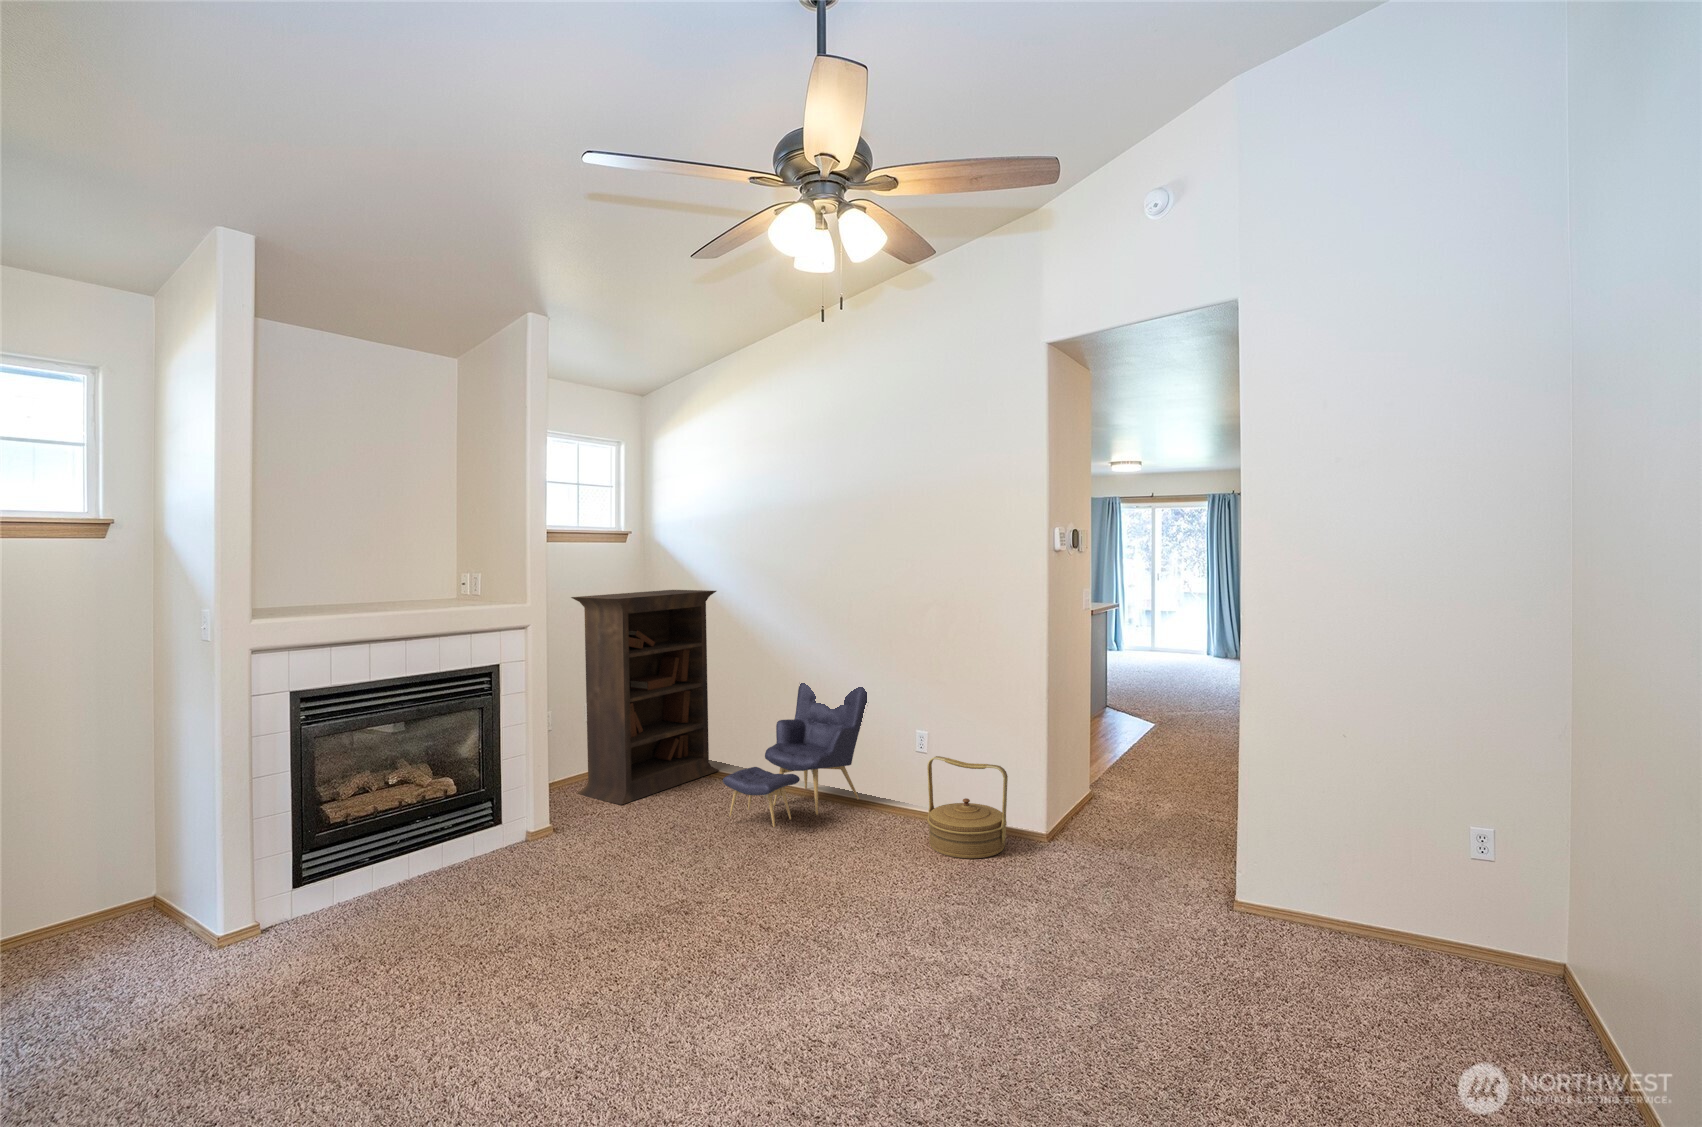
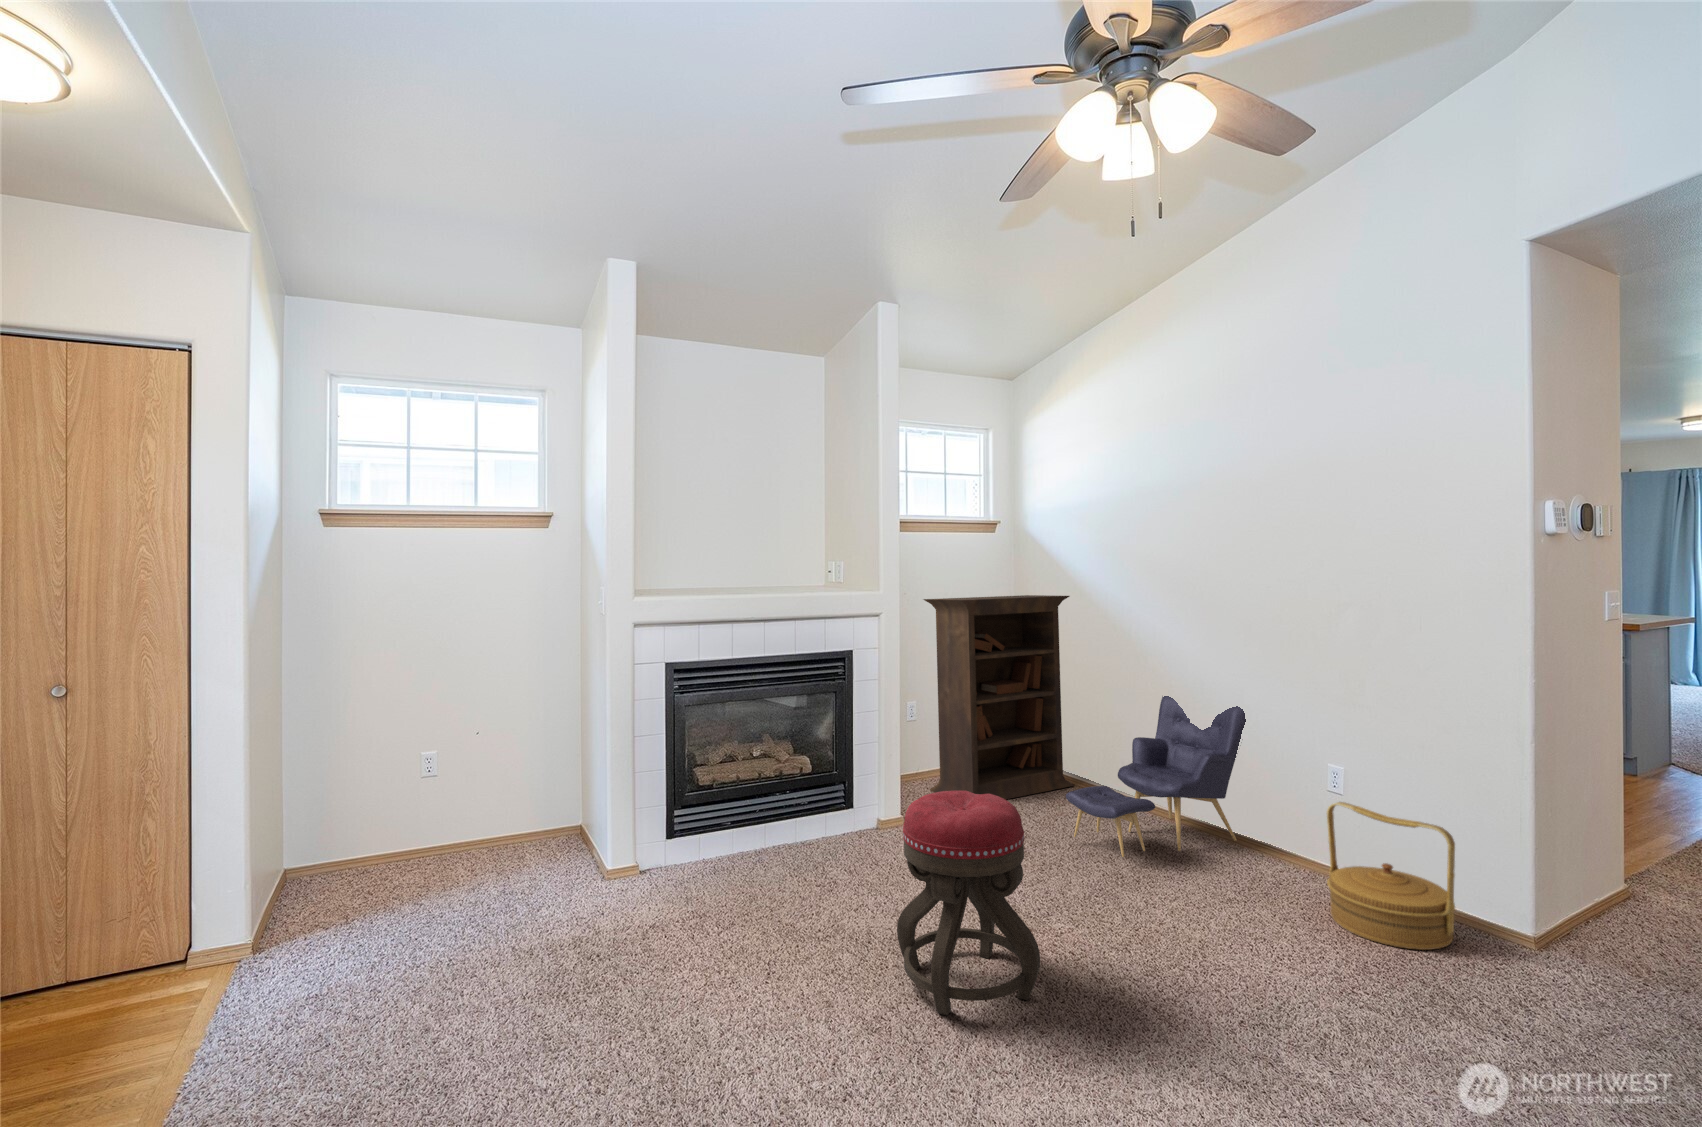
ottoman: none [592,785,728,987] -> present [897,791,1040,1016]

